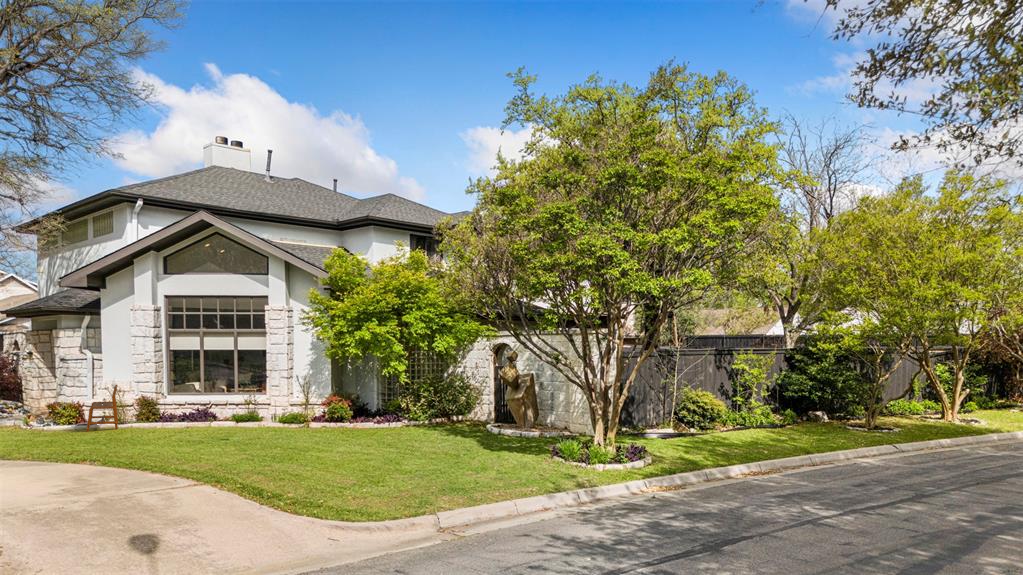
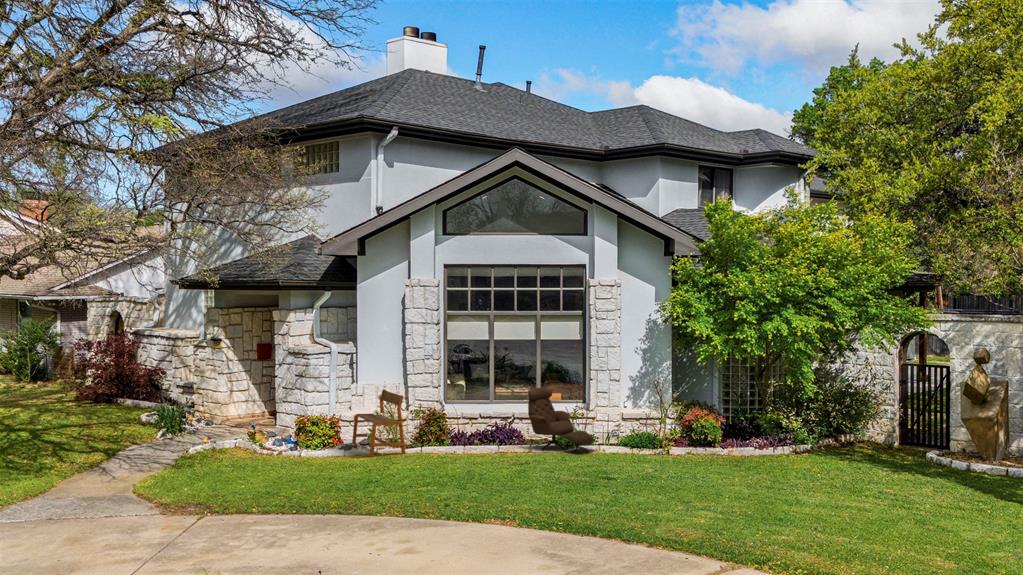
lounge chair: none [215,383,258,428] -> present [528,387,594,453]

